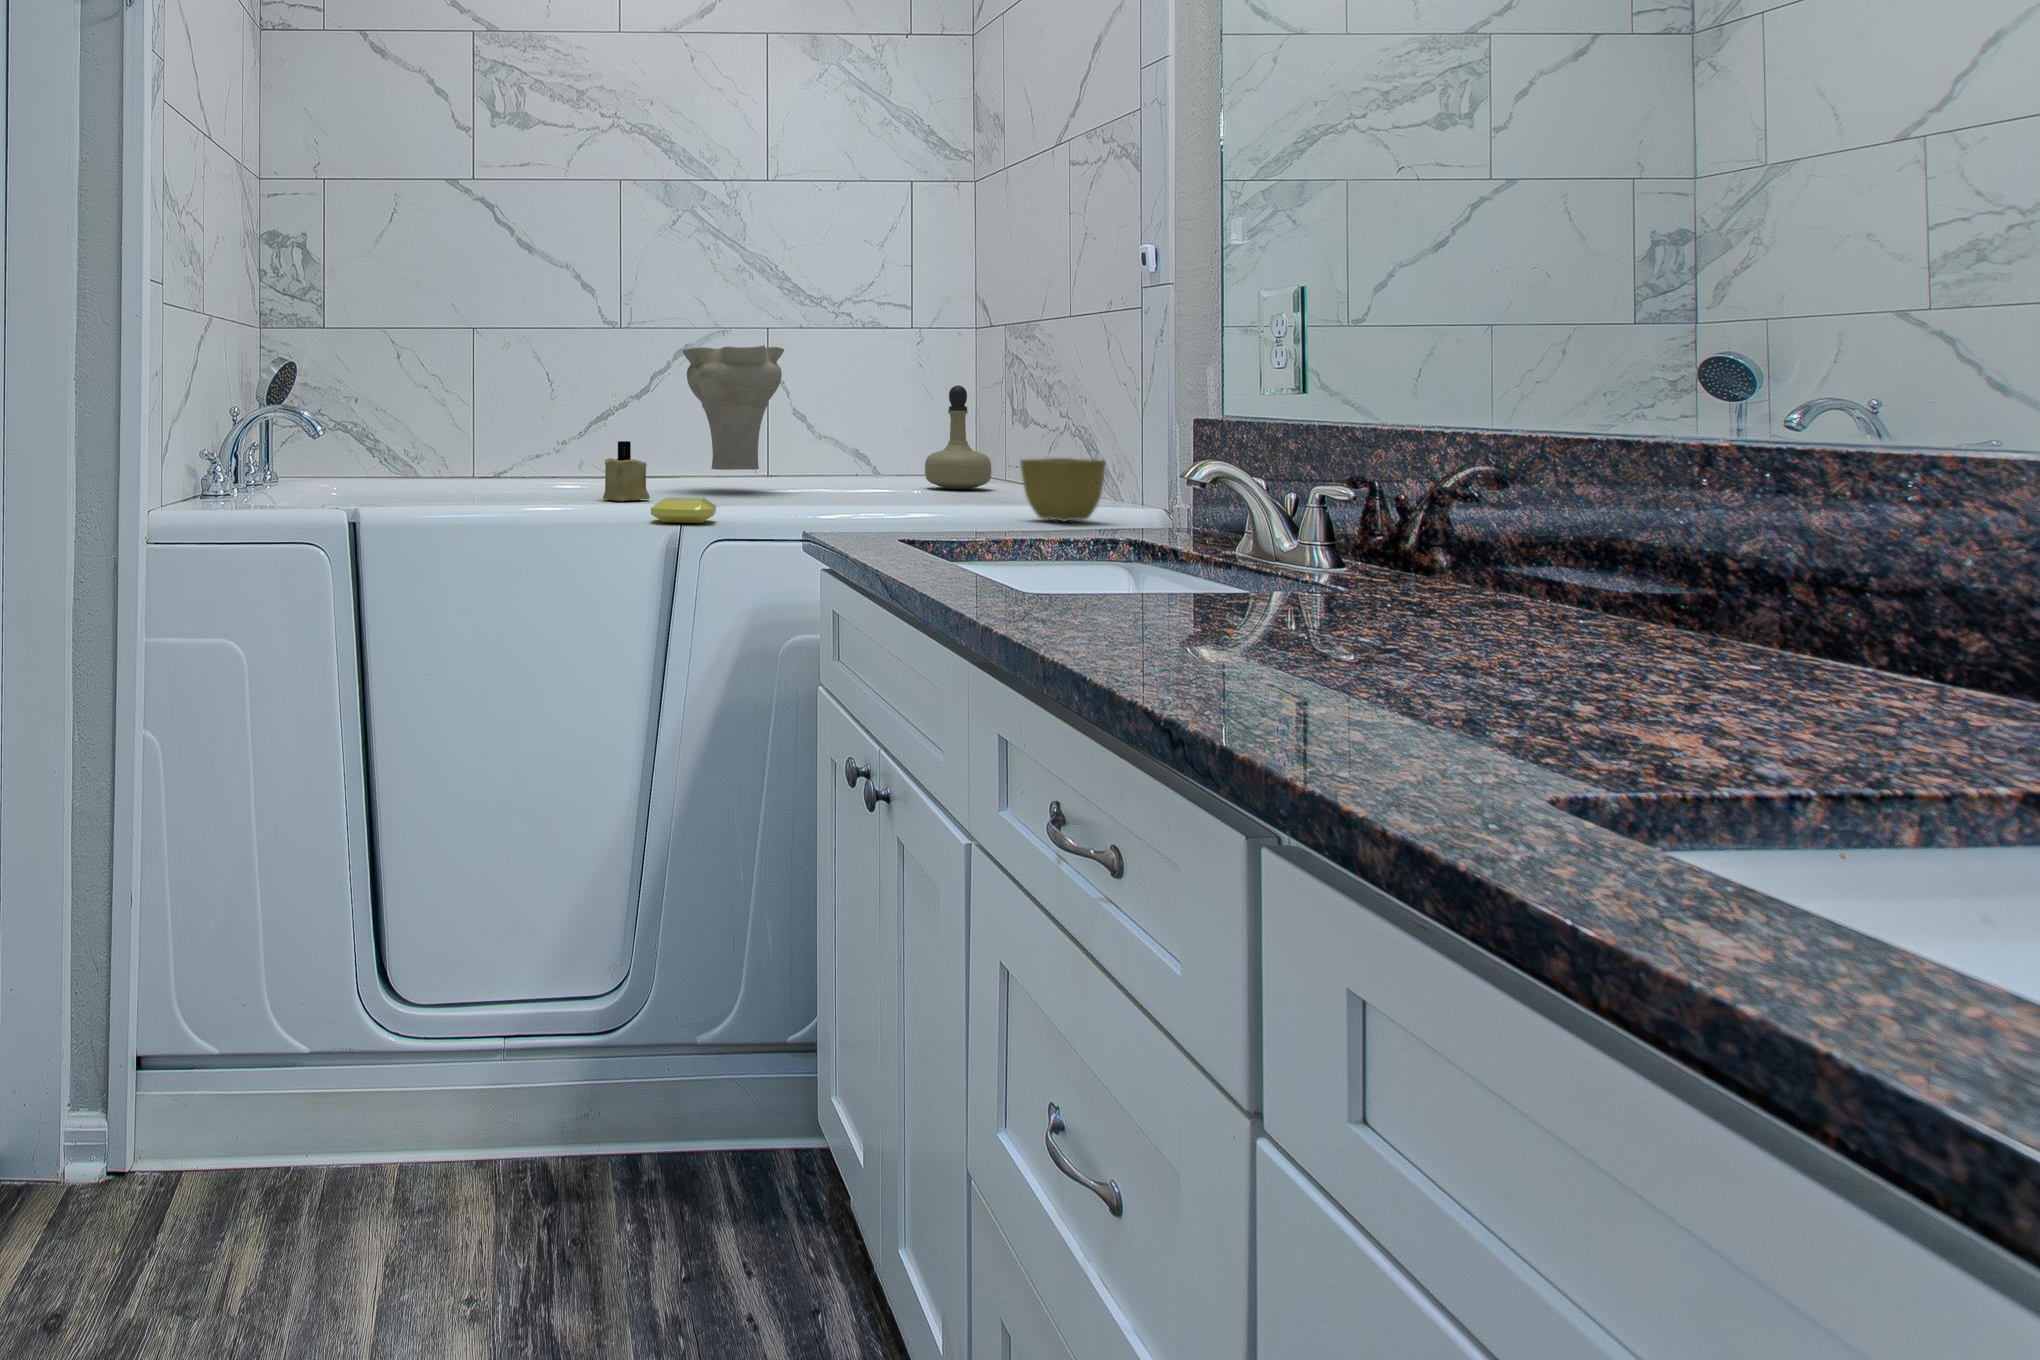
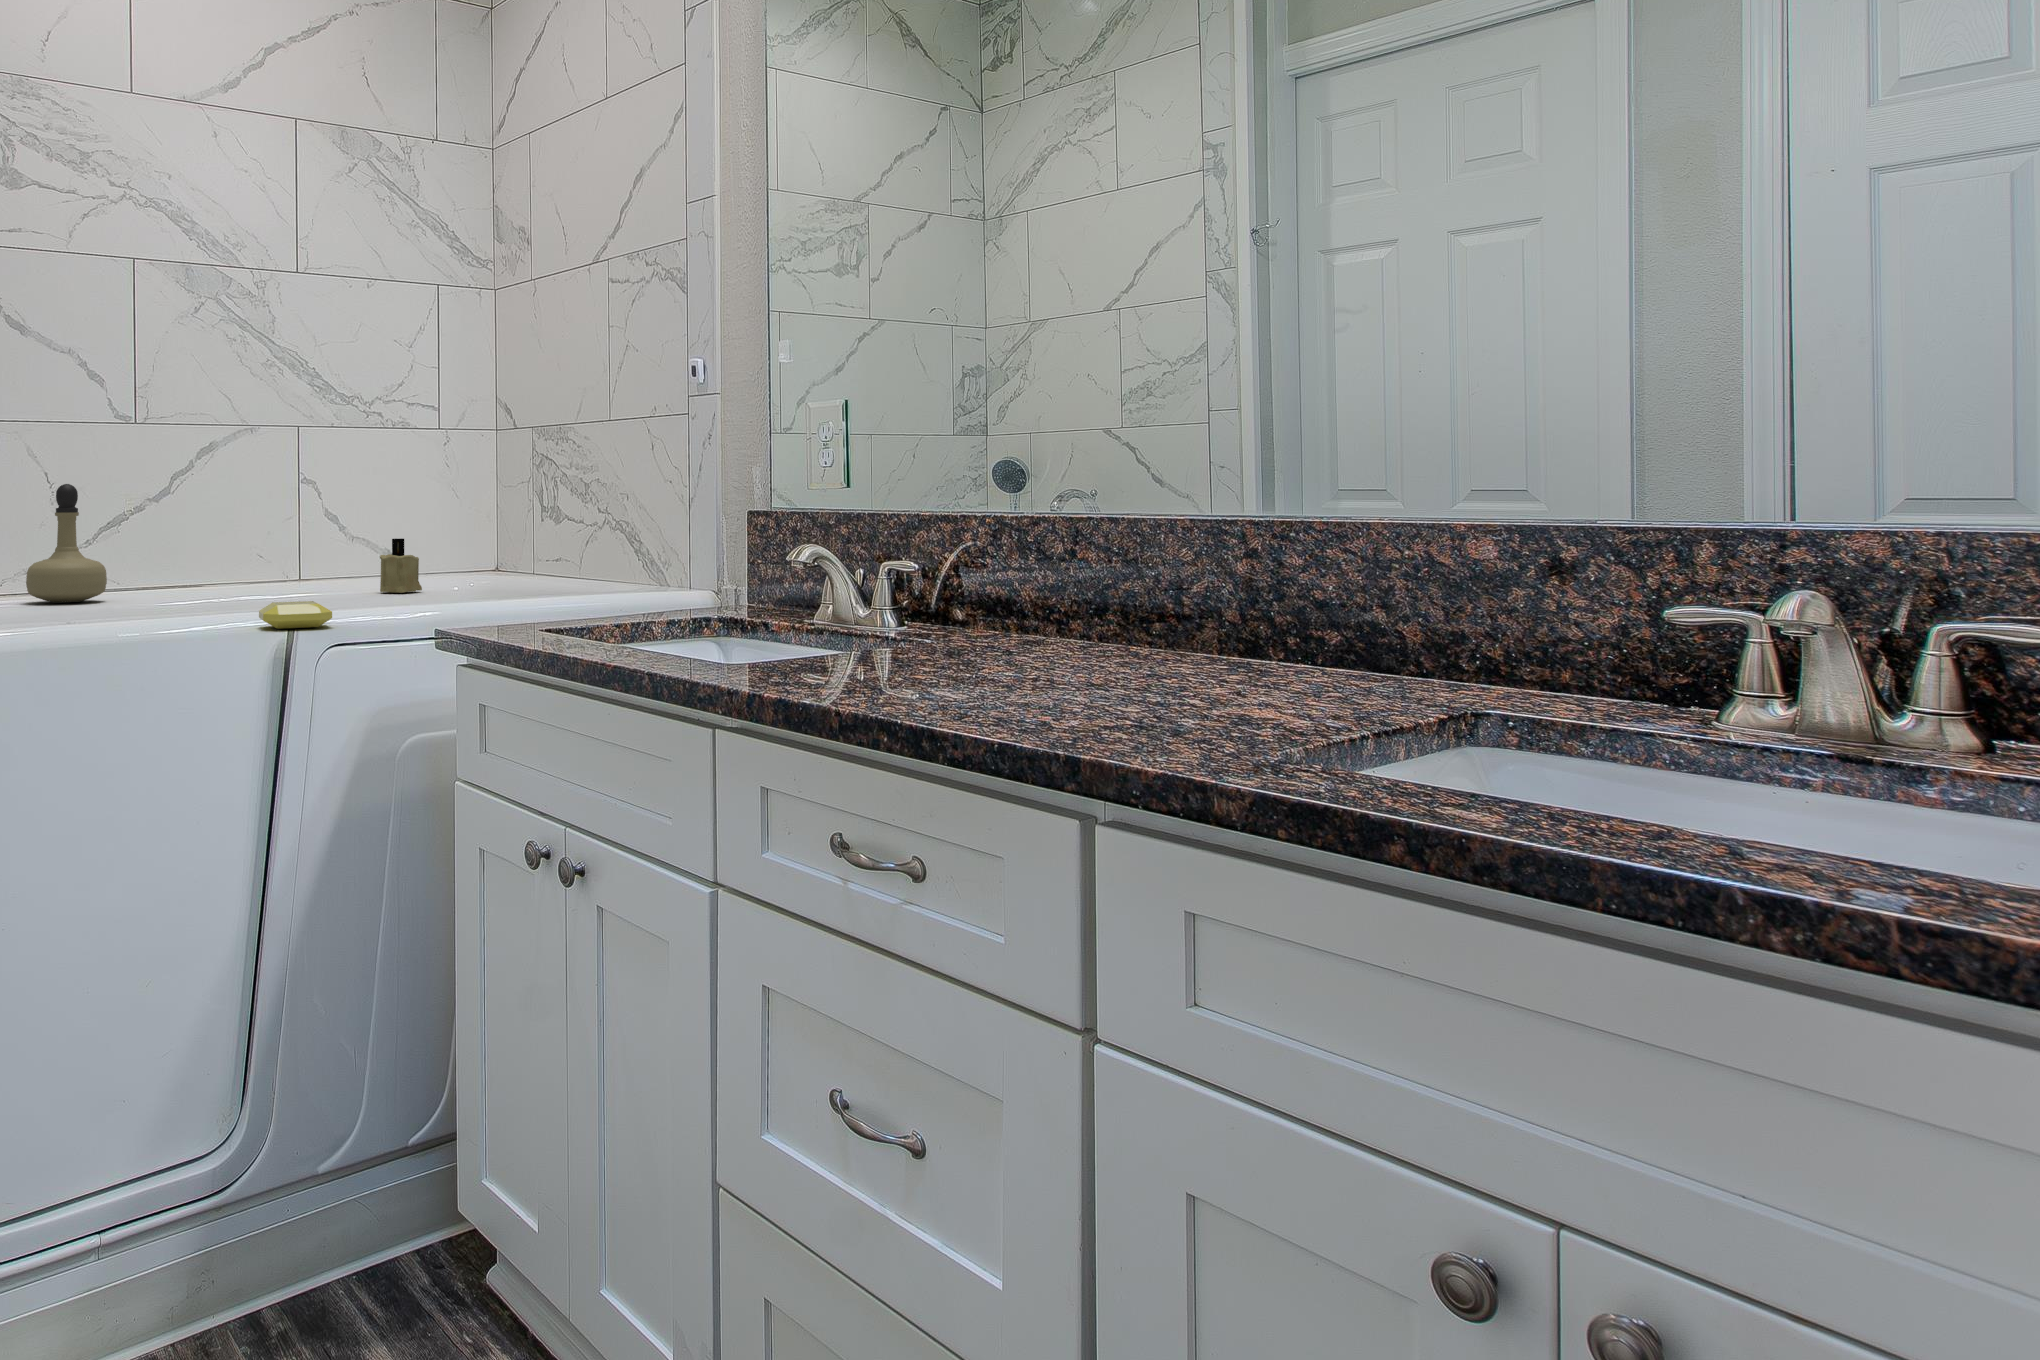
vase: present [683,345,784,470] -> none [205,440,338,593]
perfume bottle: present [925,385,991,489] -> present [26,484,107,602]
candle: present [603,441,650,501] -> present [380,539,422,593]
flower pot: present [1020,458,1106,521] -> none [596,550,668,607]

